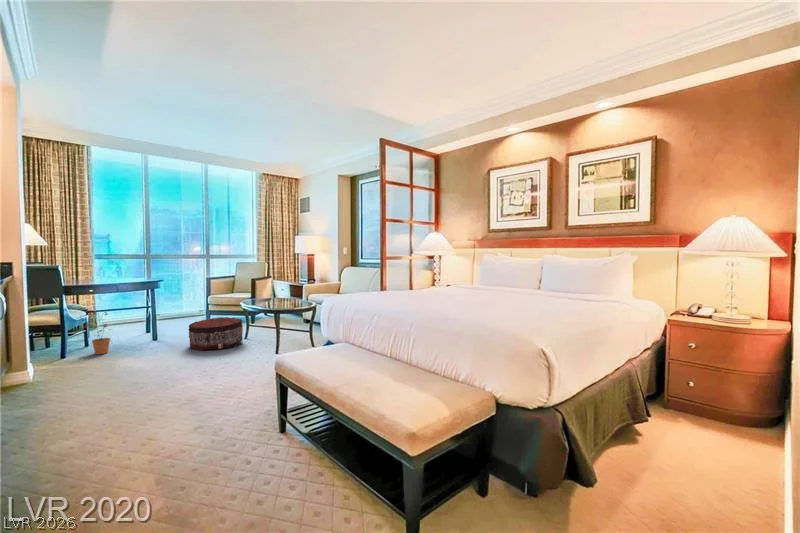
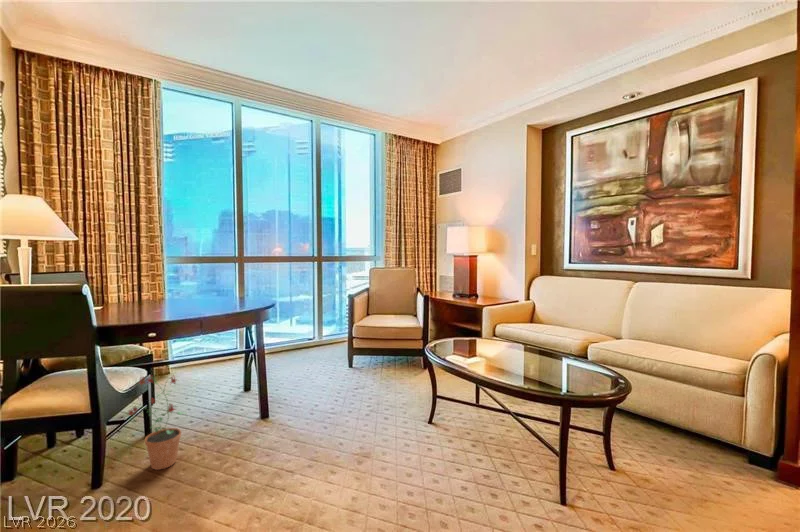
pouf: present [189,317,243,350] -> none [328,376,431,467]

